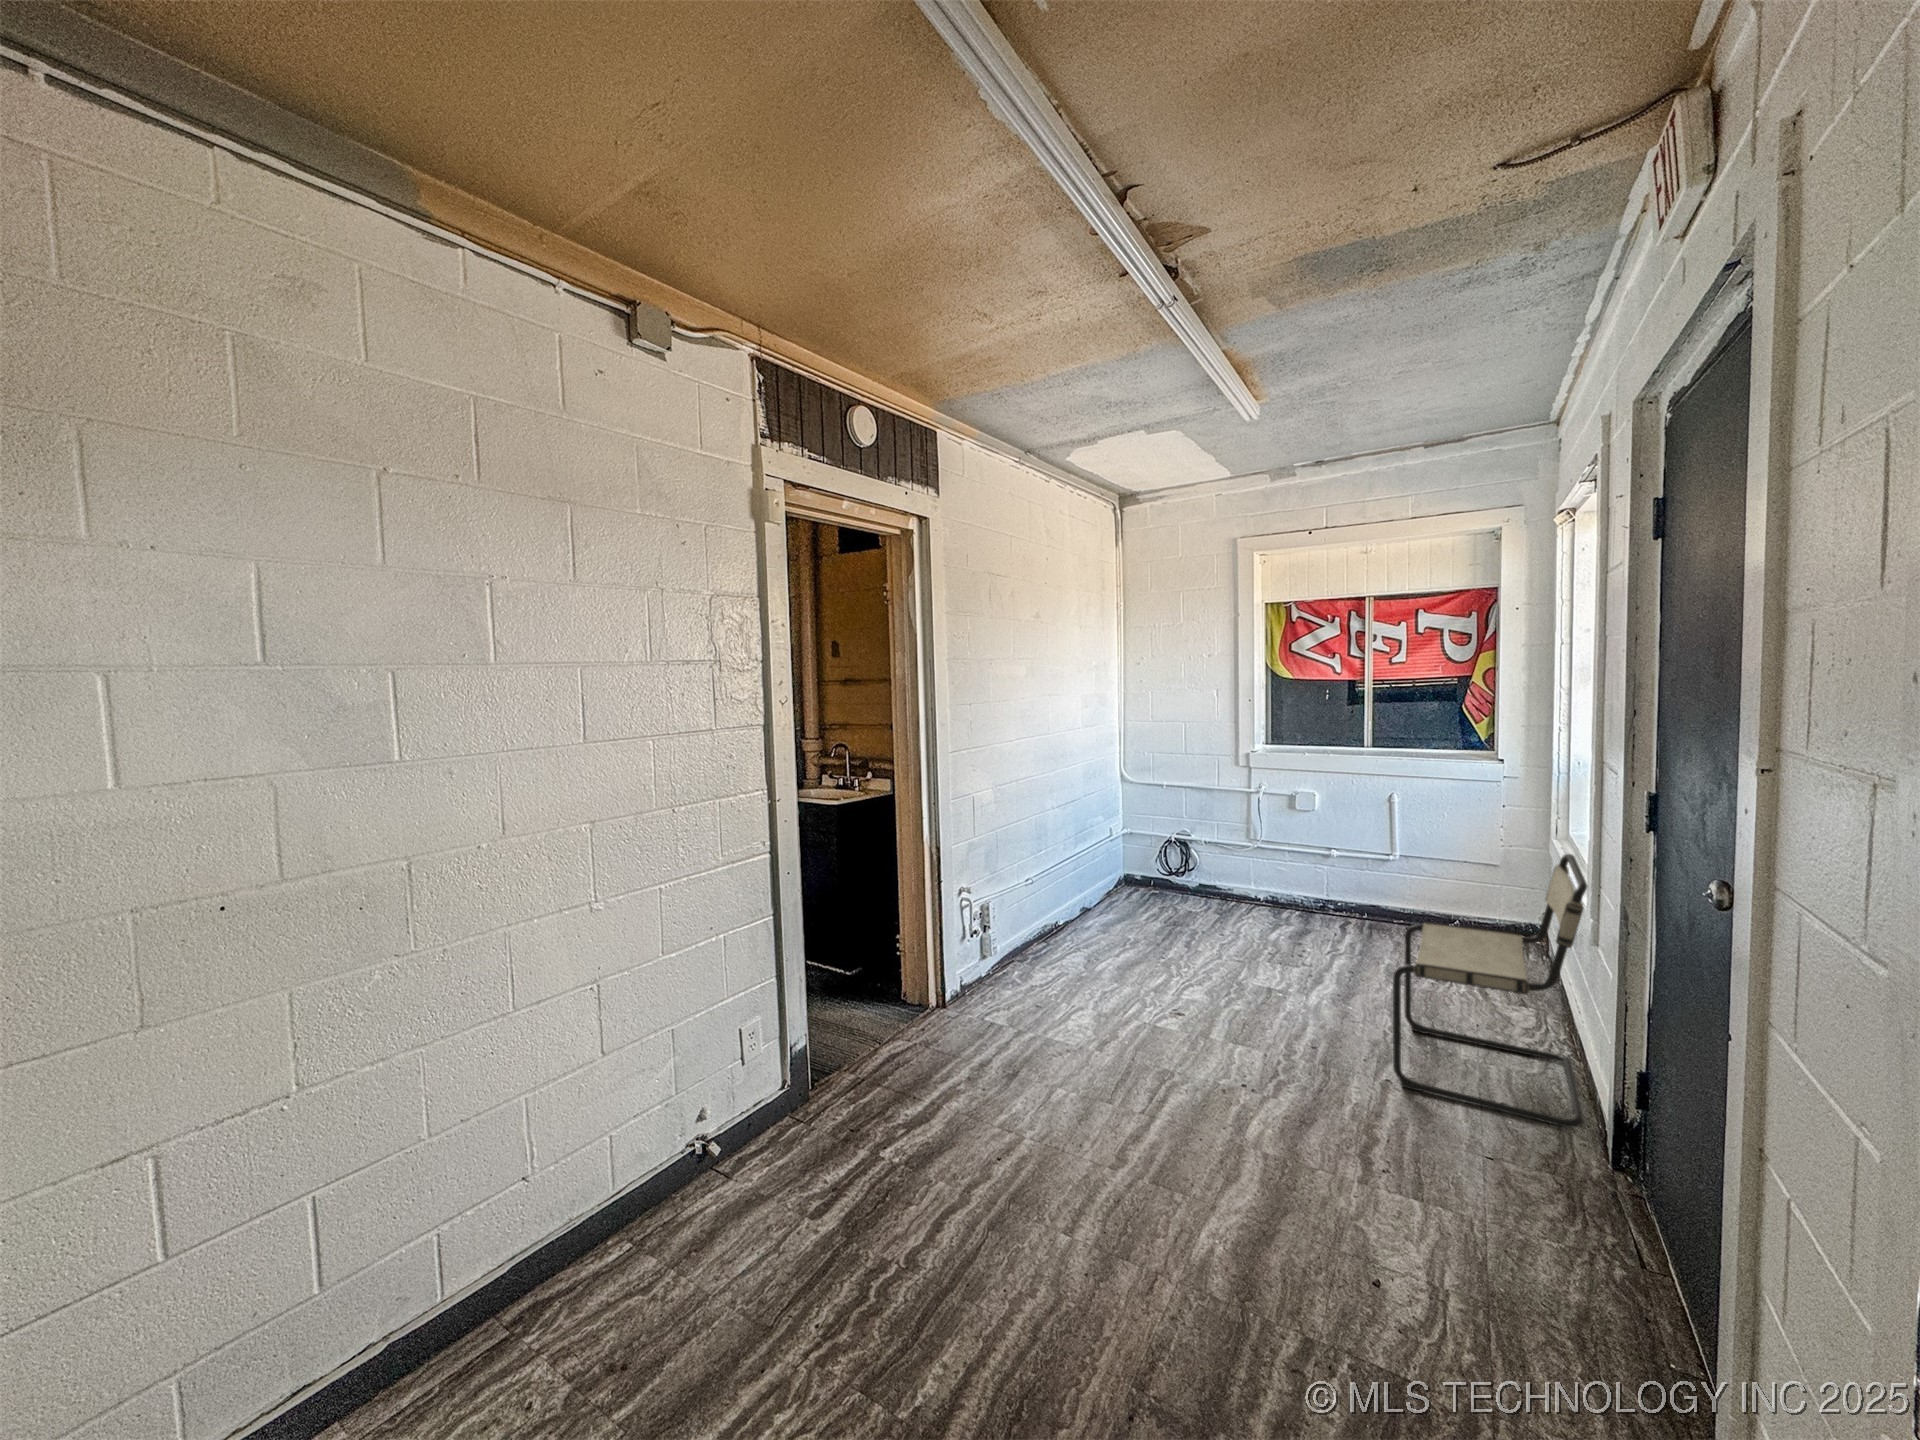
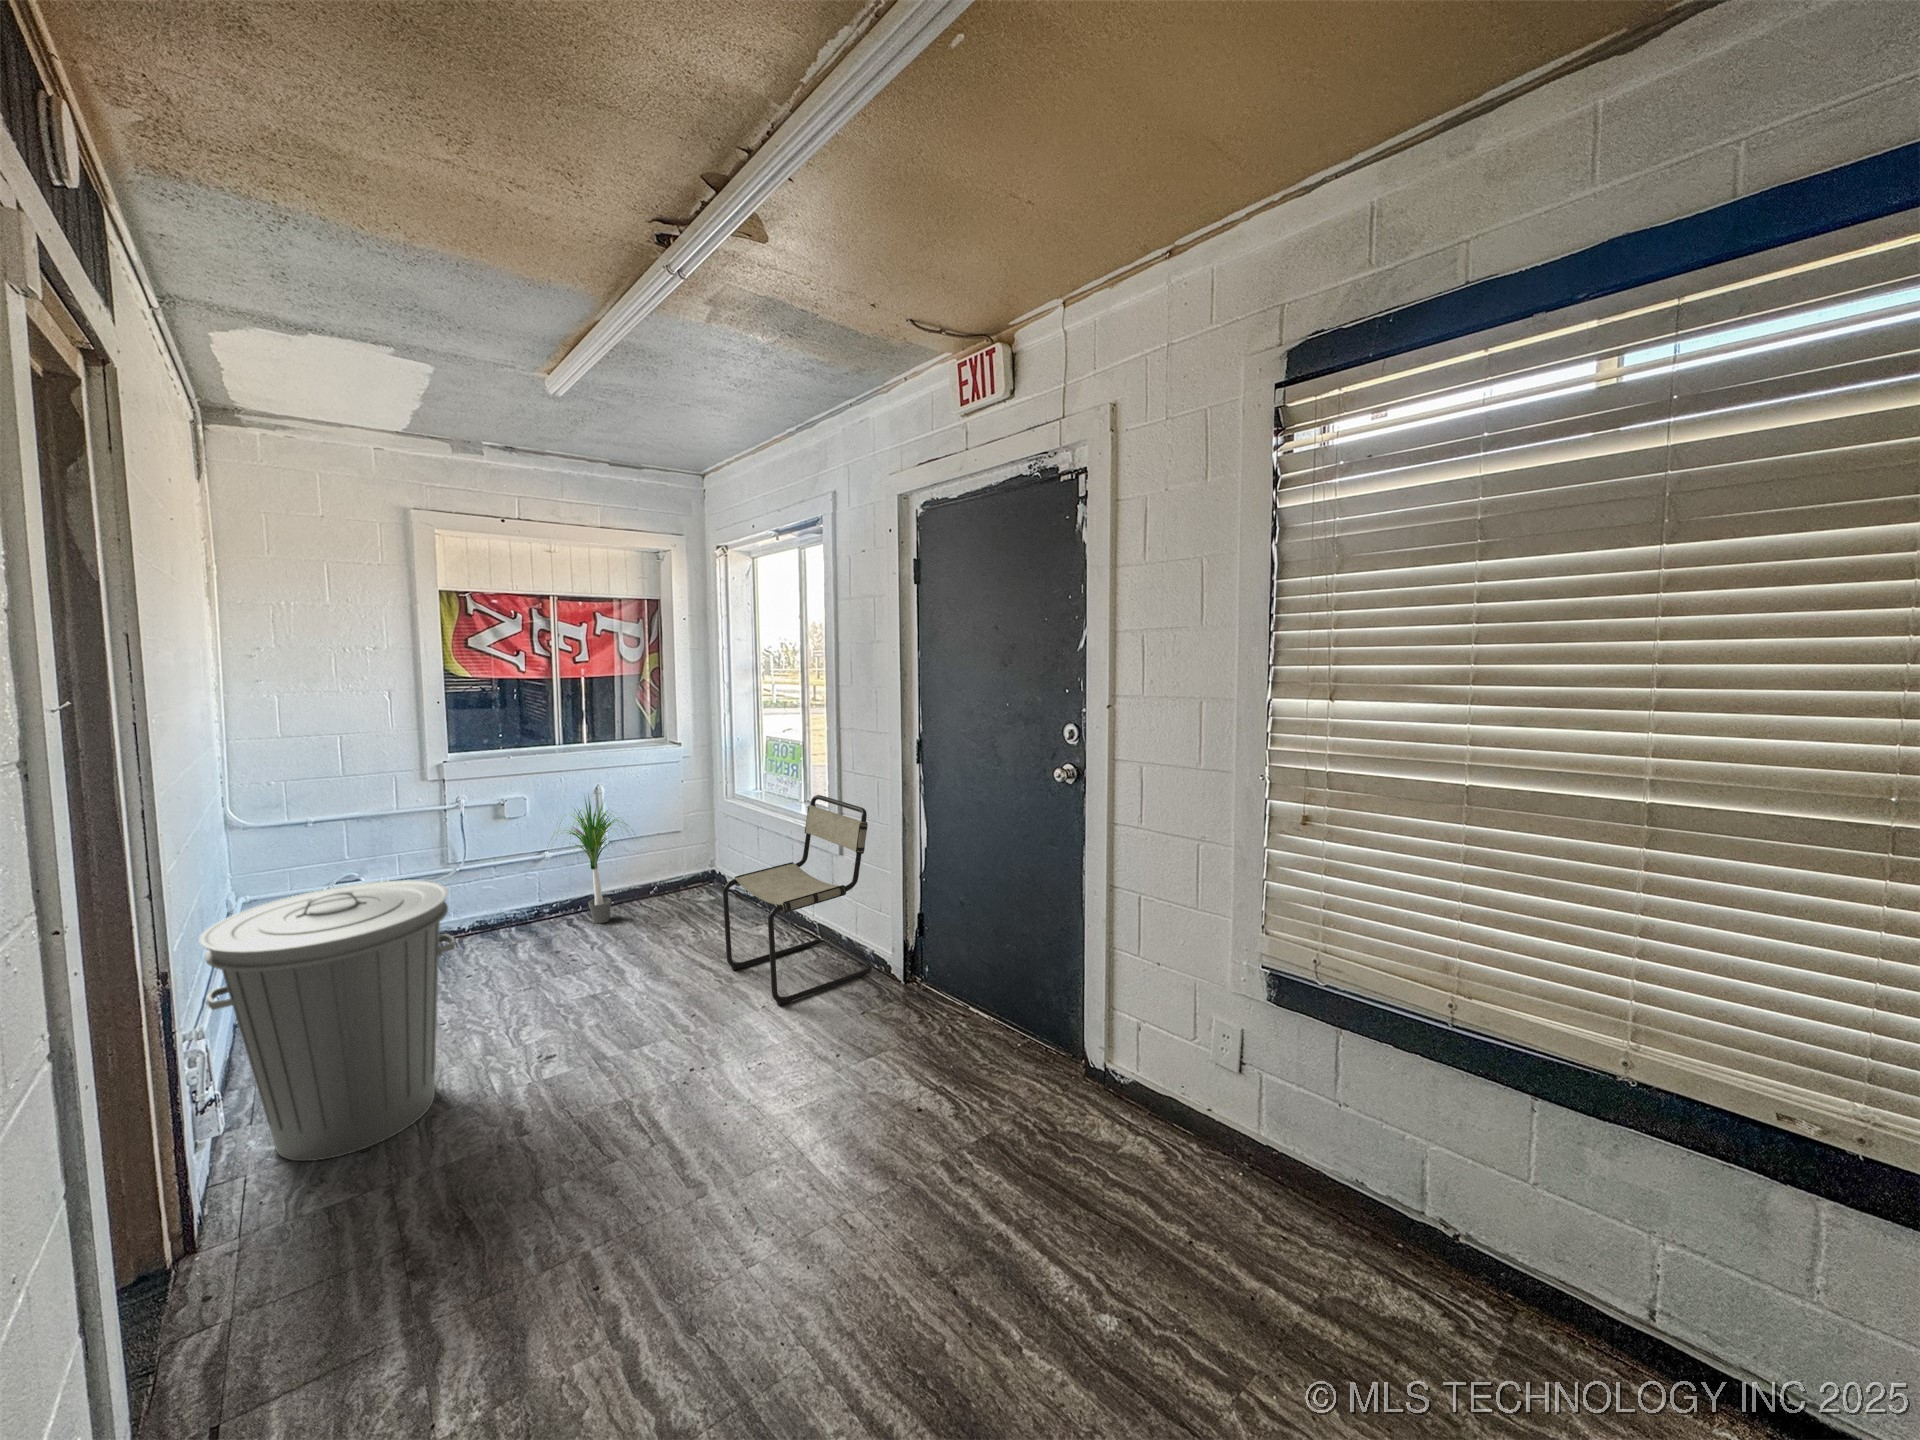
potted plant: none [1317,797,1418,935] -> present [550,800,629,923]
trash can: none [998,819,1131,997] -> present [199,880,455,1161]

